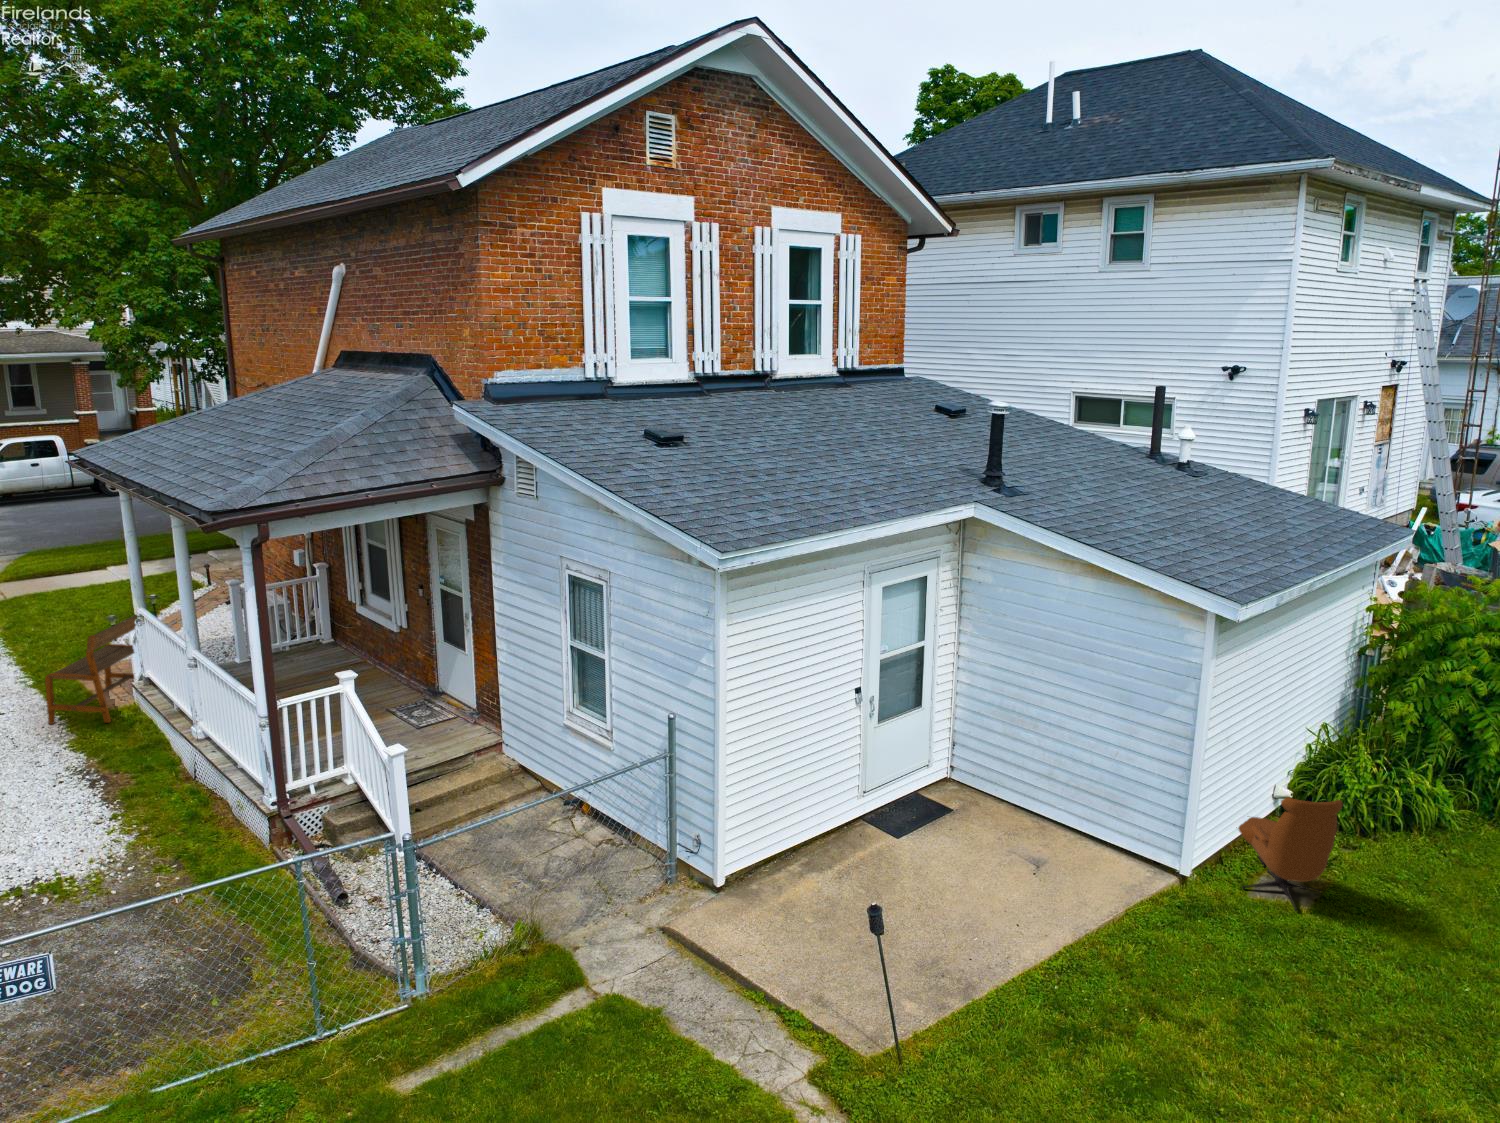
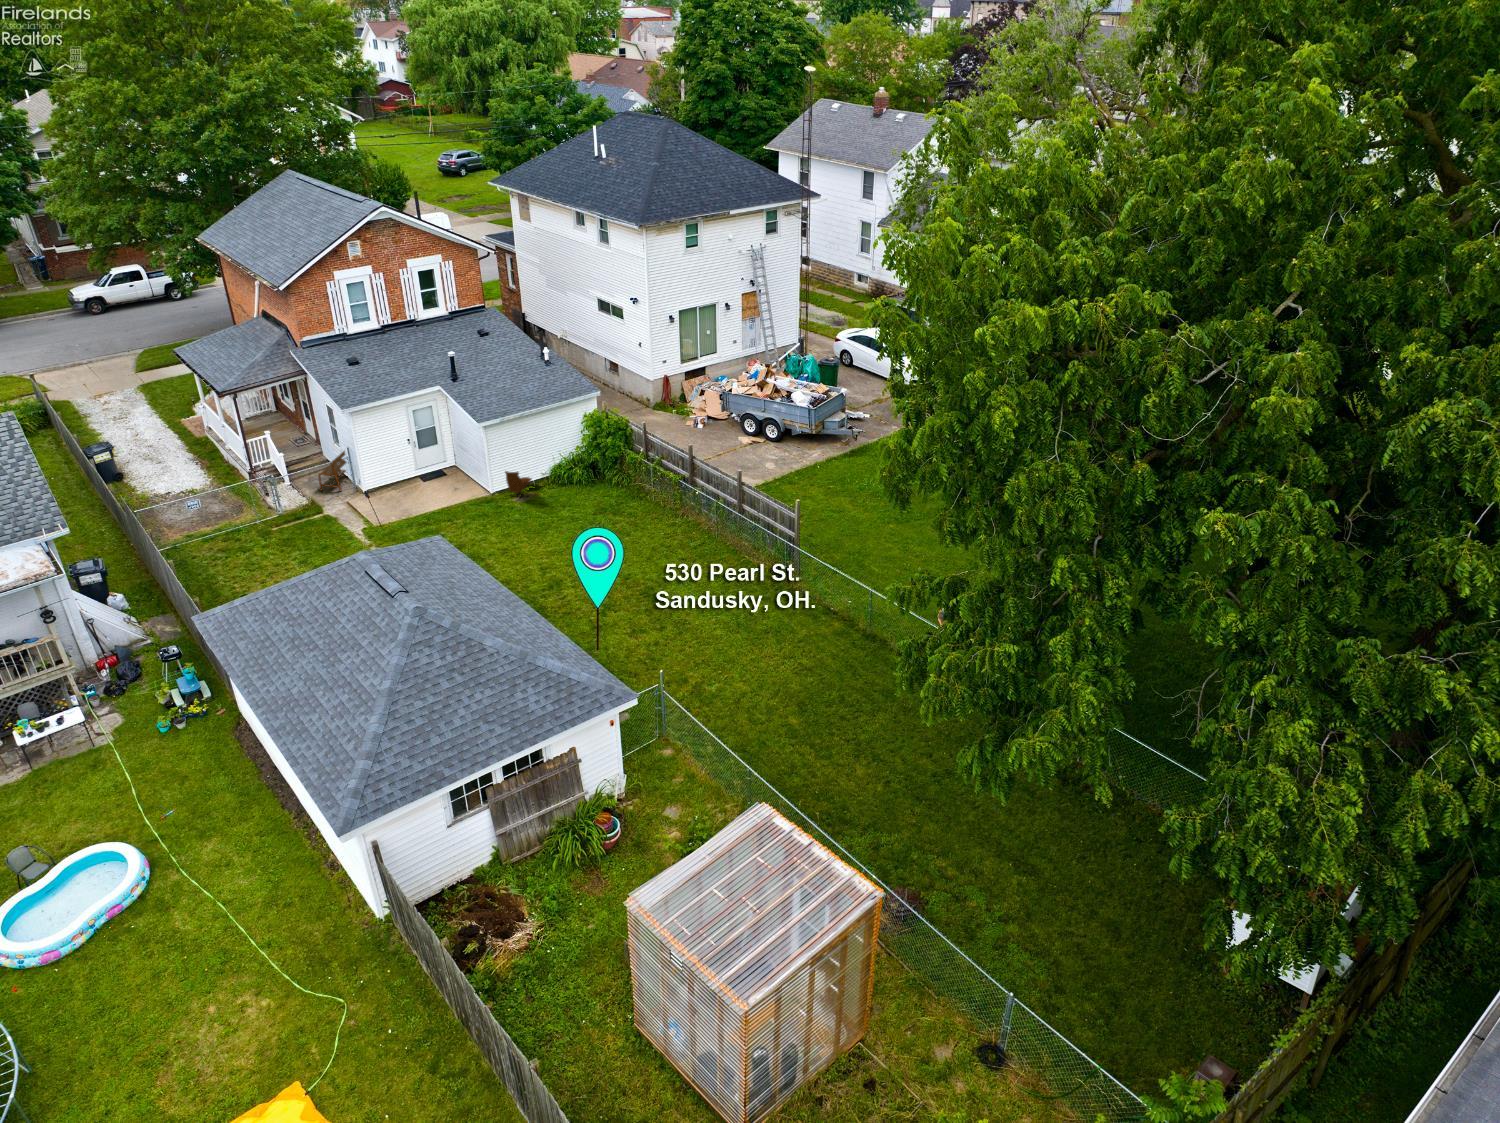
bench: present [45,615,137,724] -> present [318,451,348,491]

